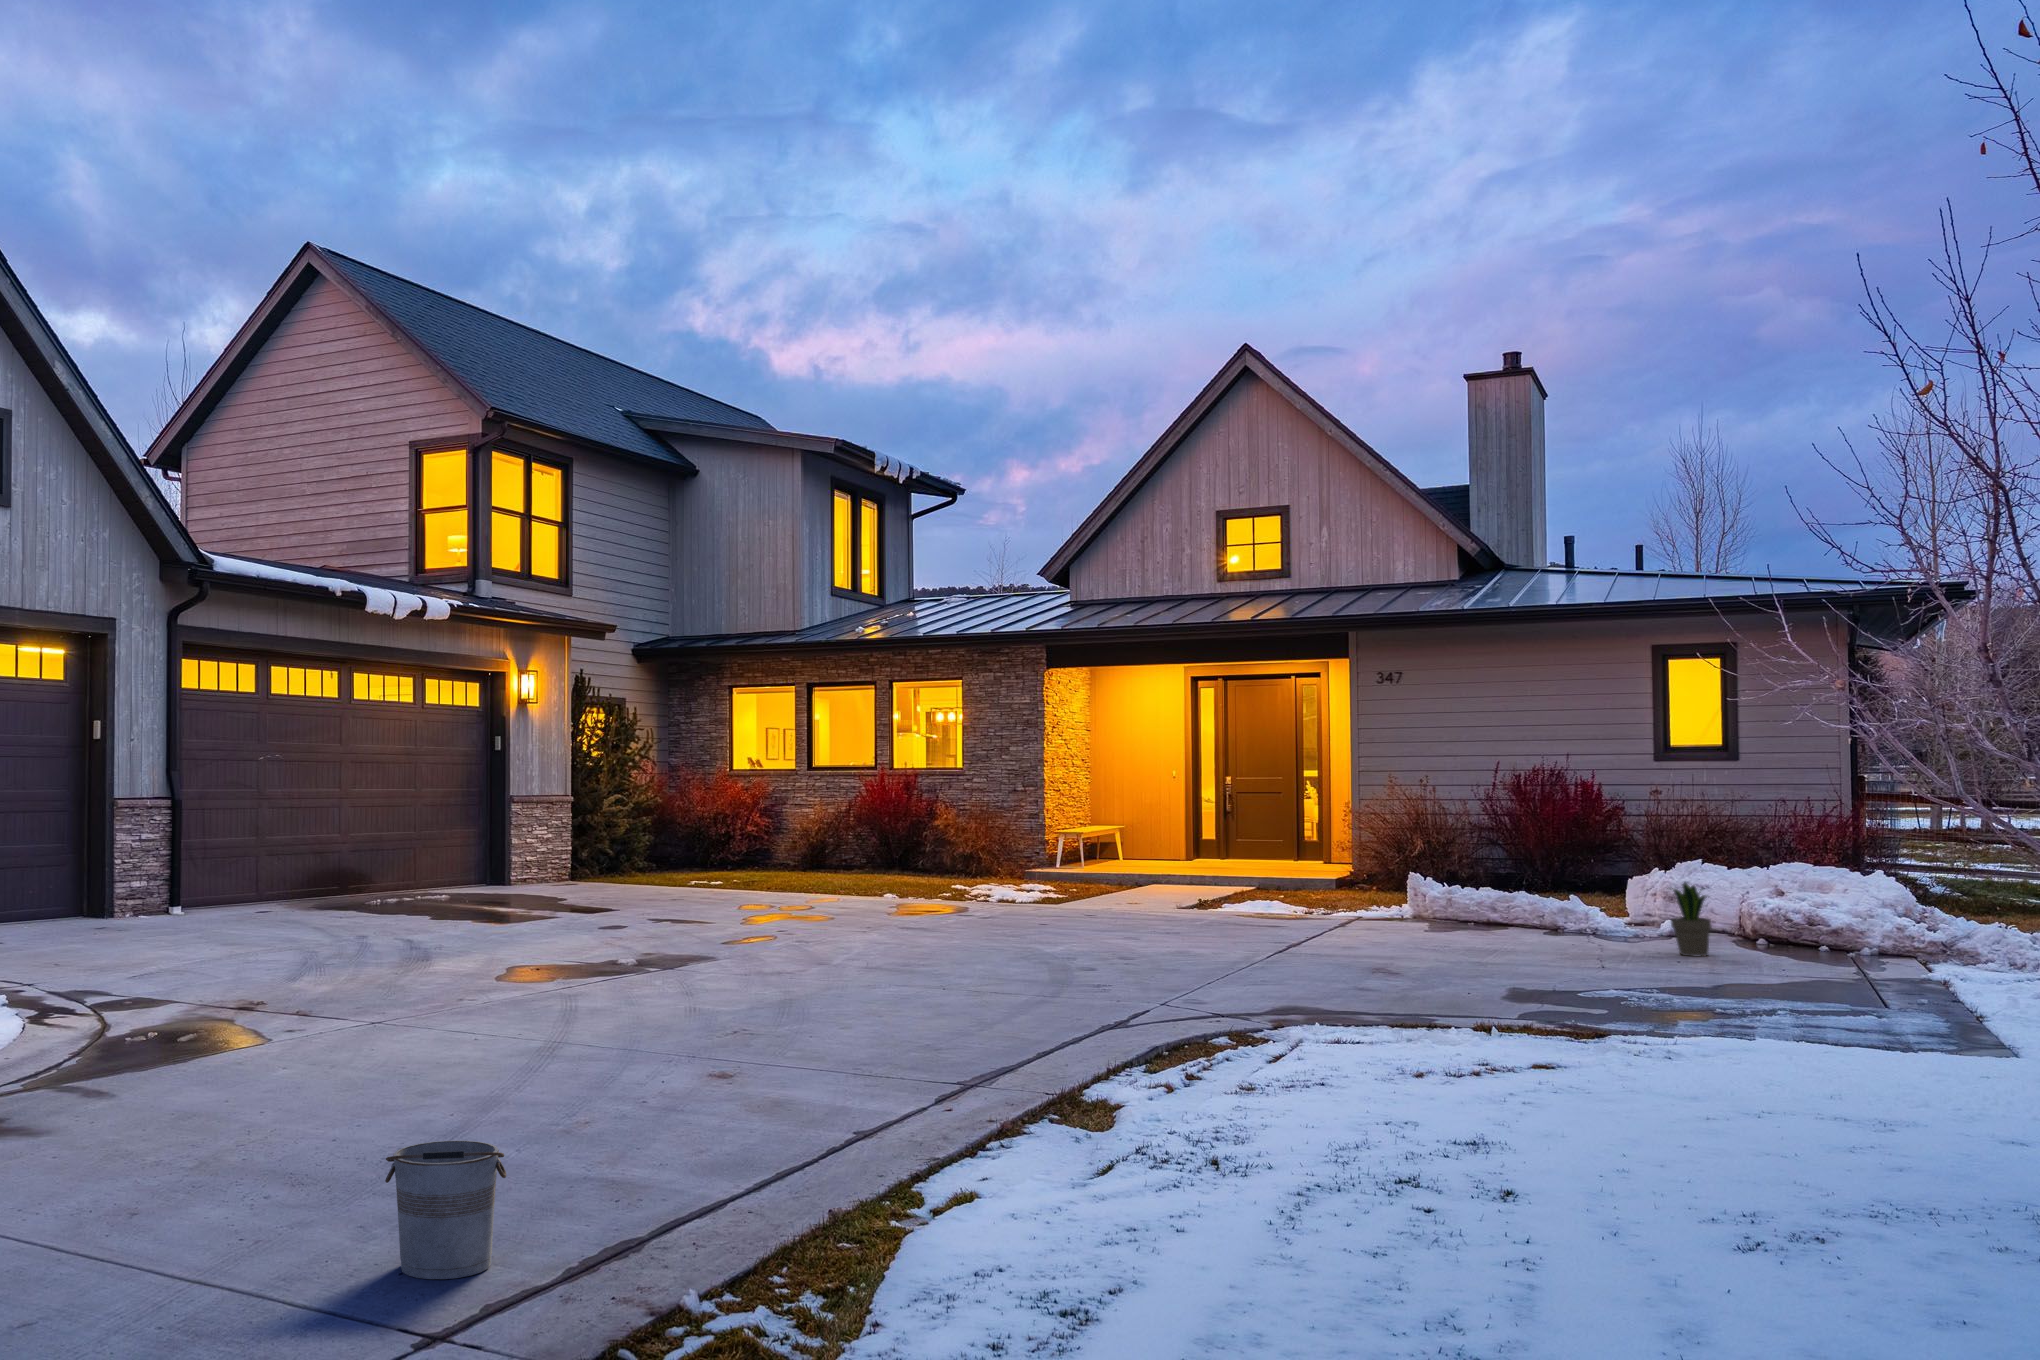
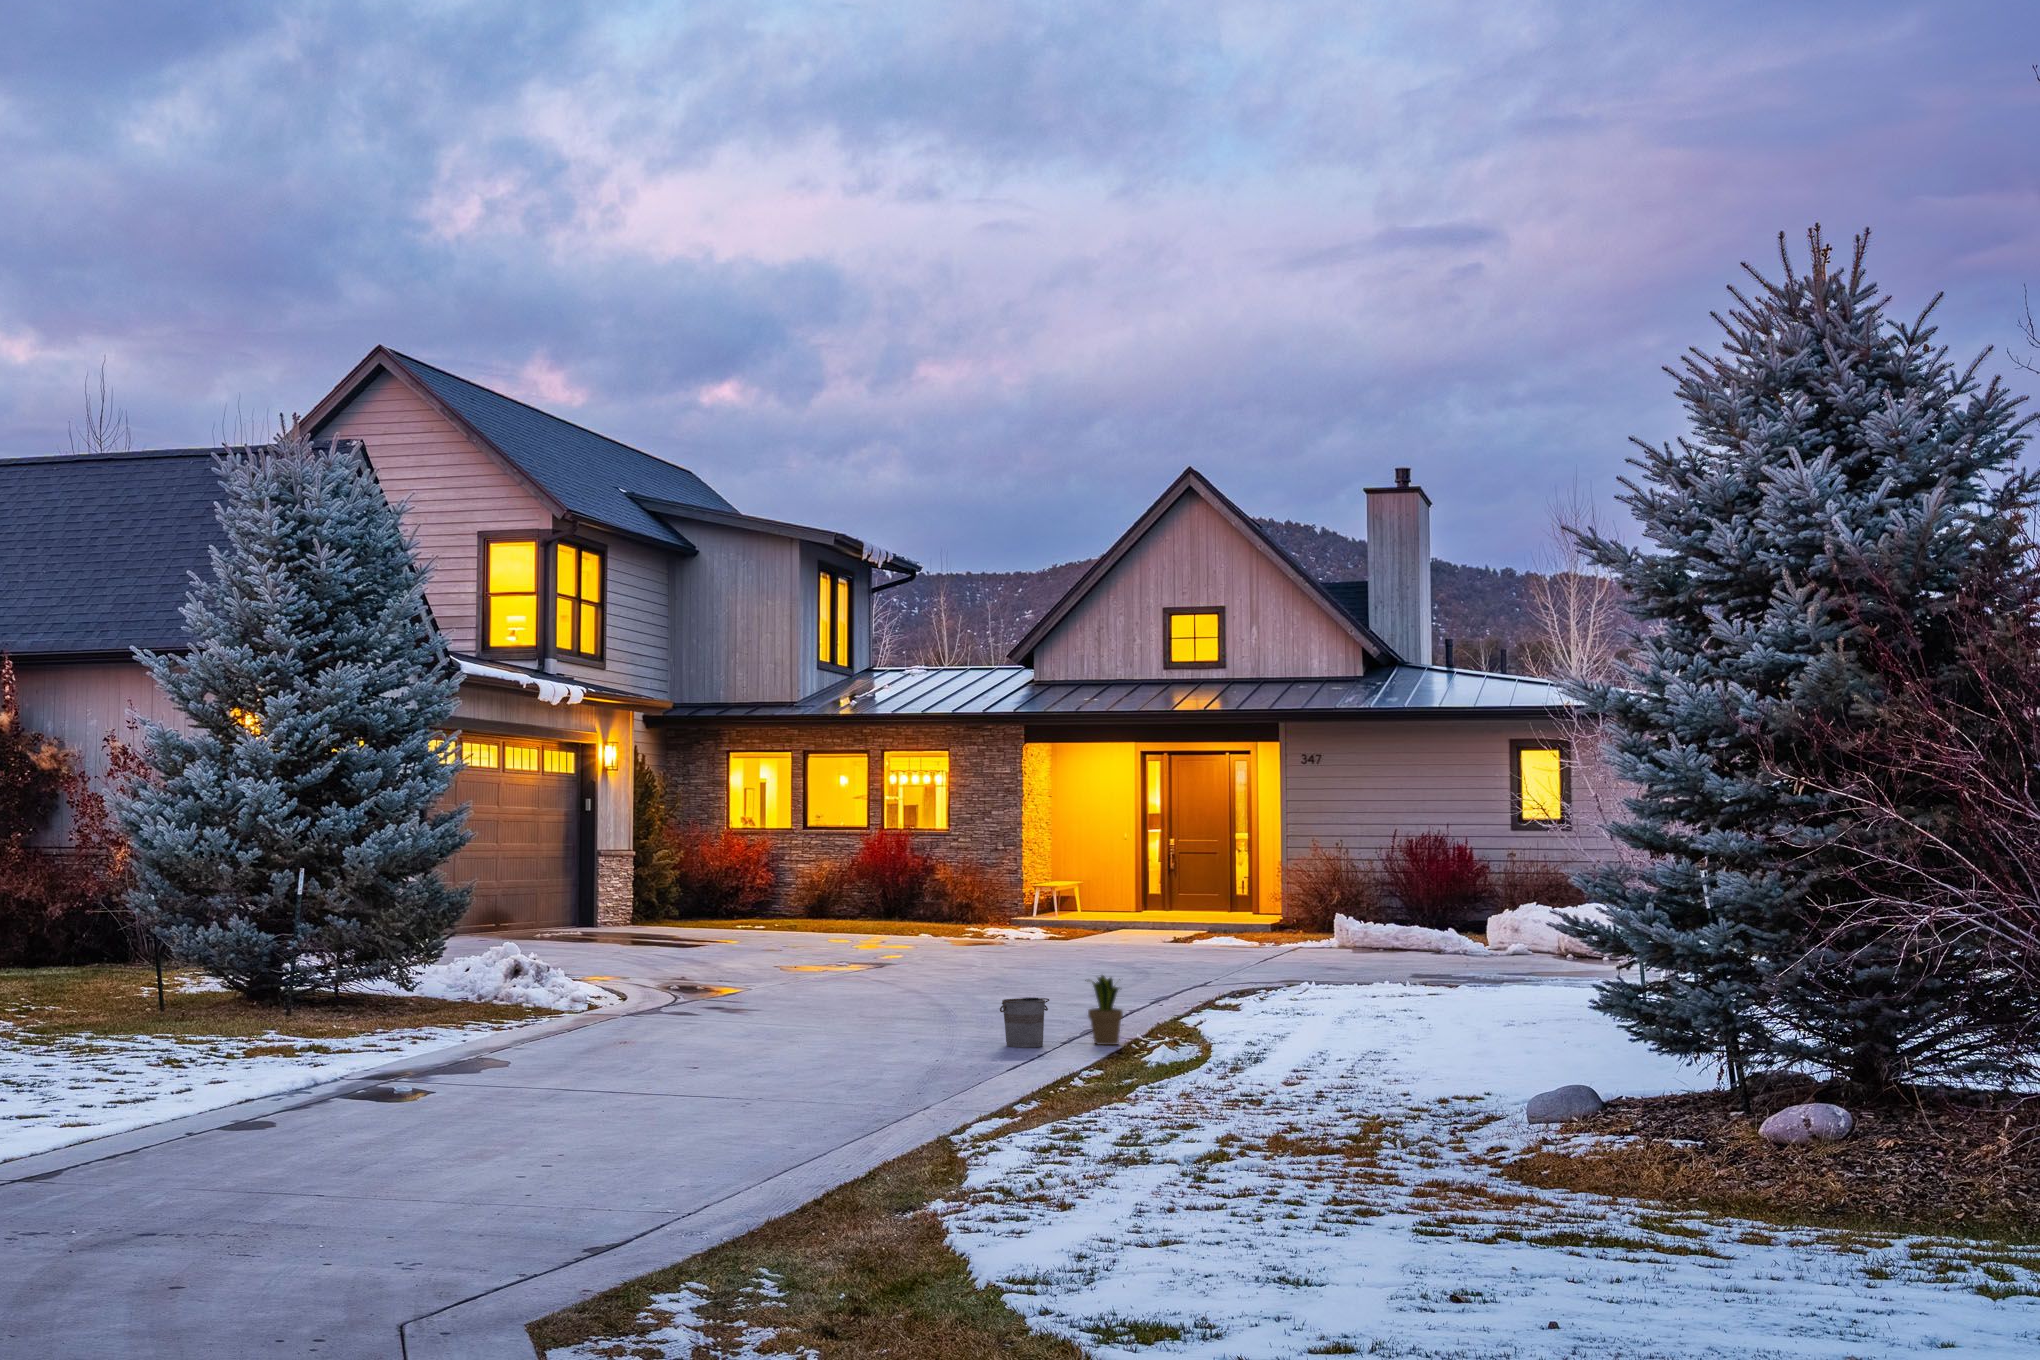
potted plant: present [1670,883,1711,956] -> present [1085,975,1123,1045]

